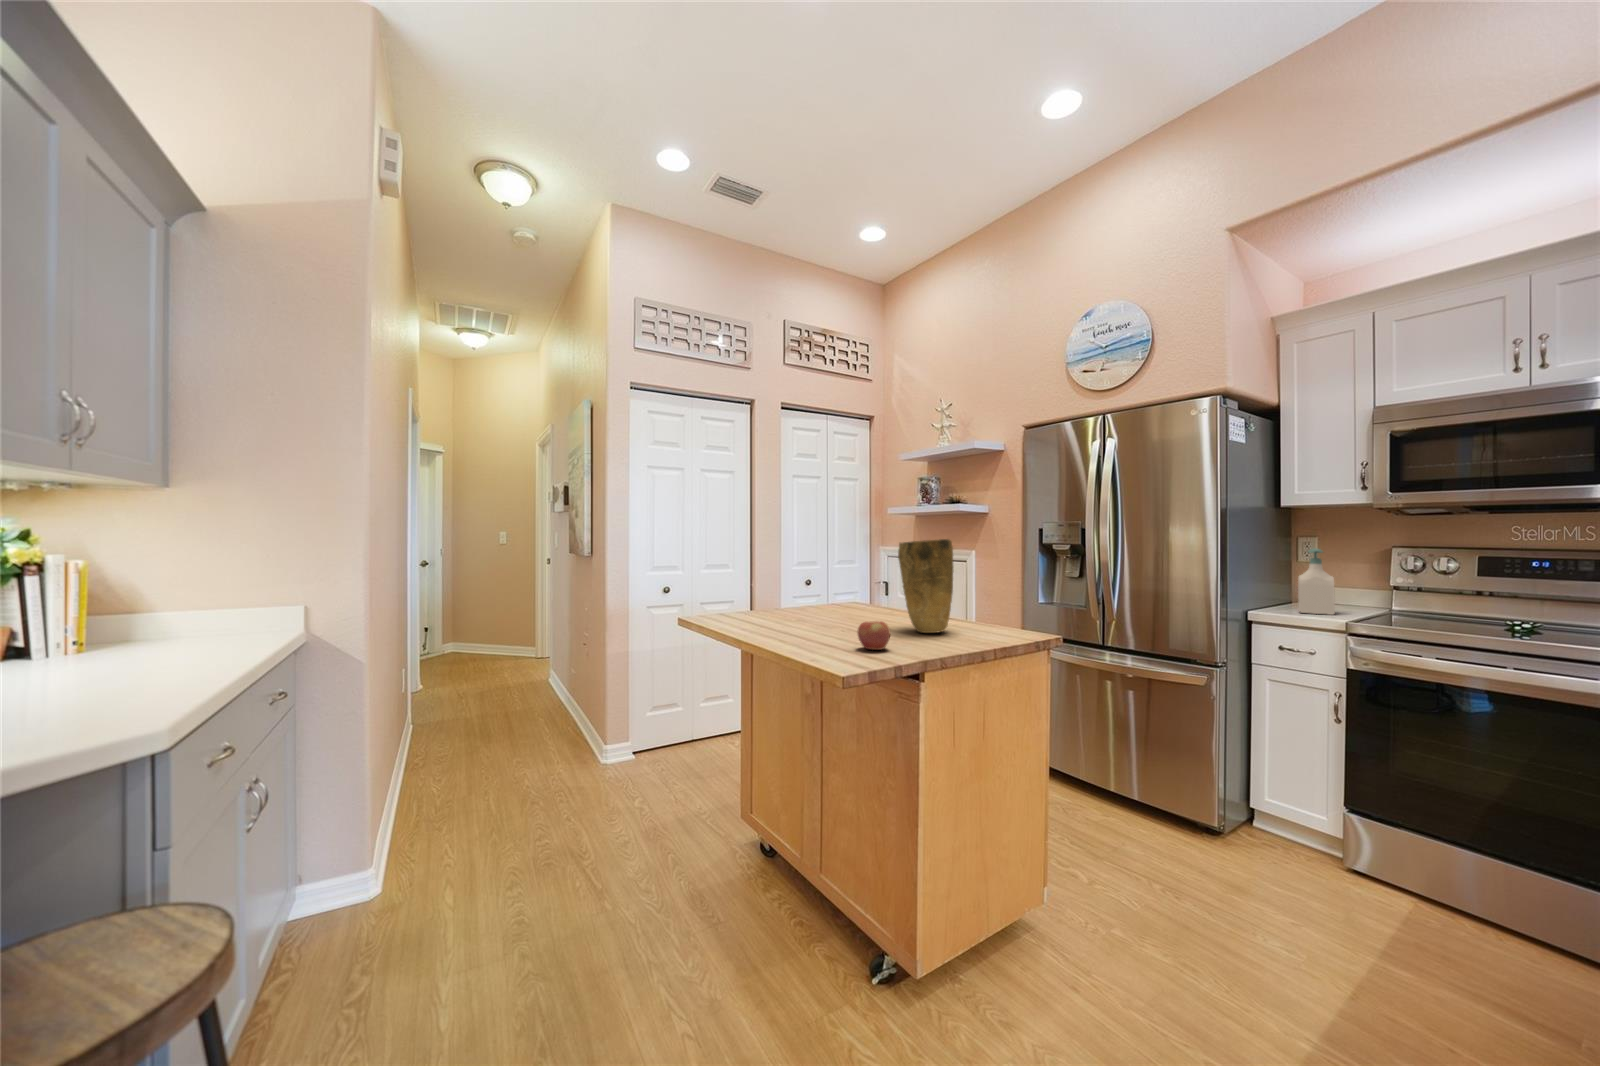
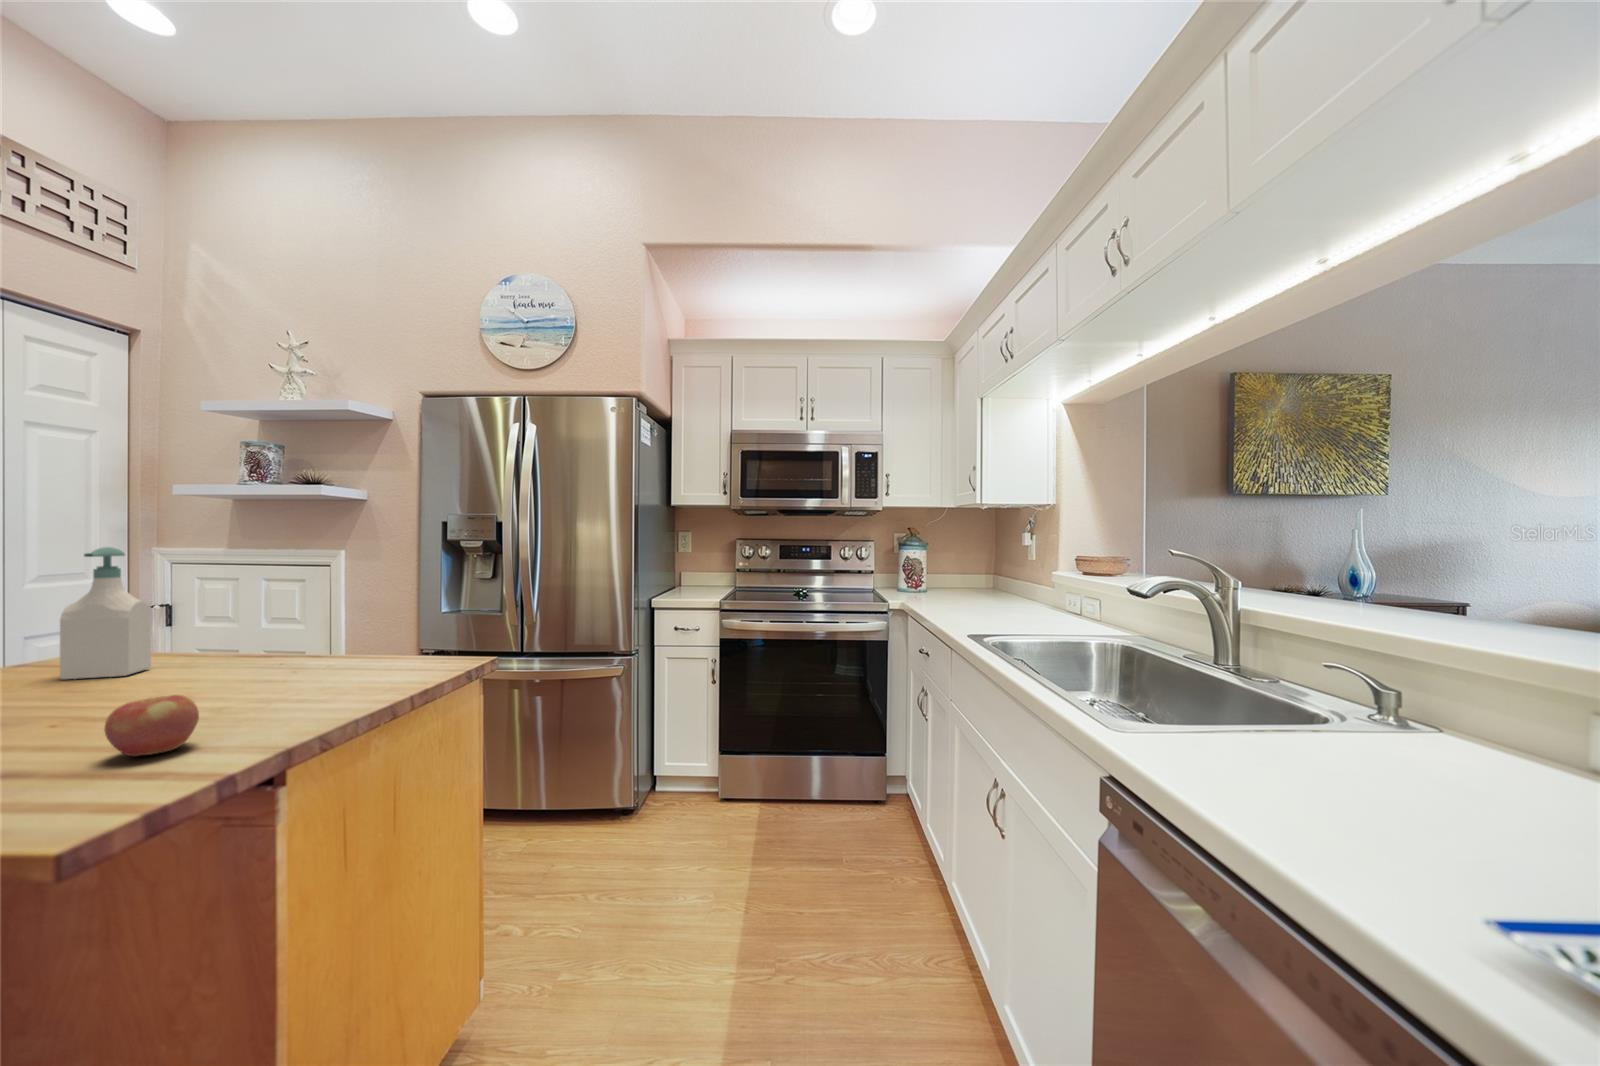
vase: present [898,539,953,633] -> none [213,538,332,692]
soap bottle: present [1298,548,1335,615] -> present [60,547,151,679]

